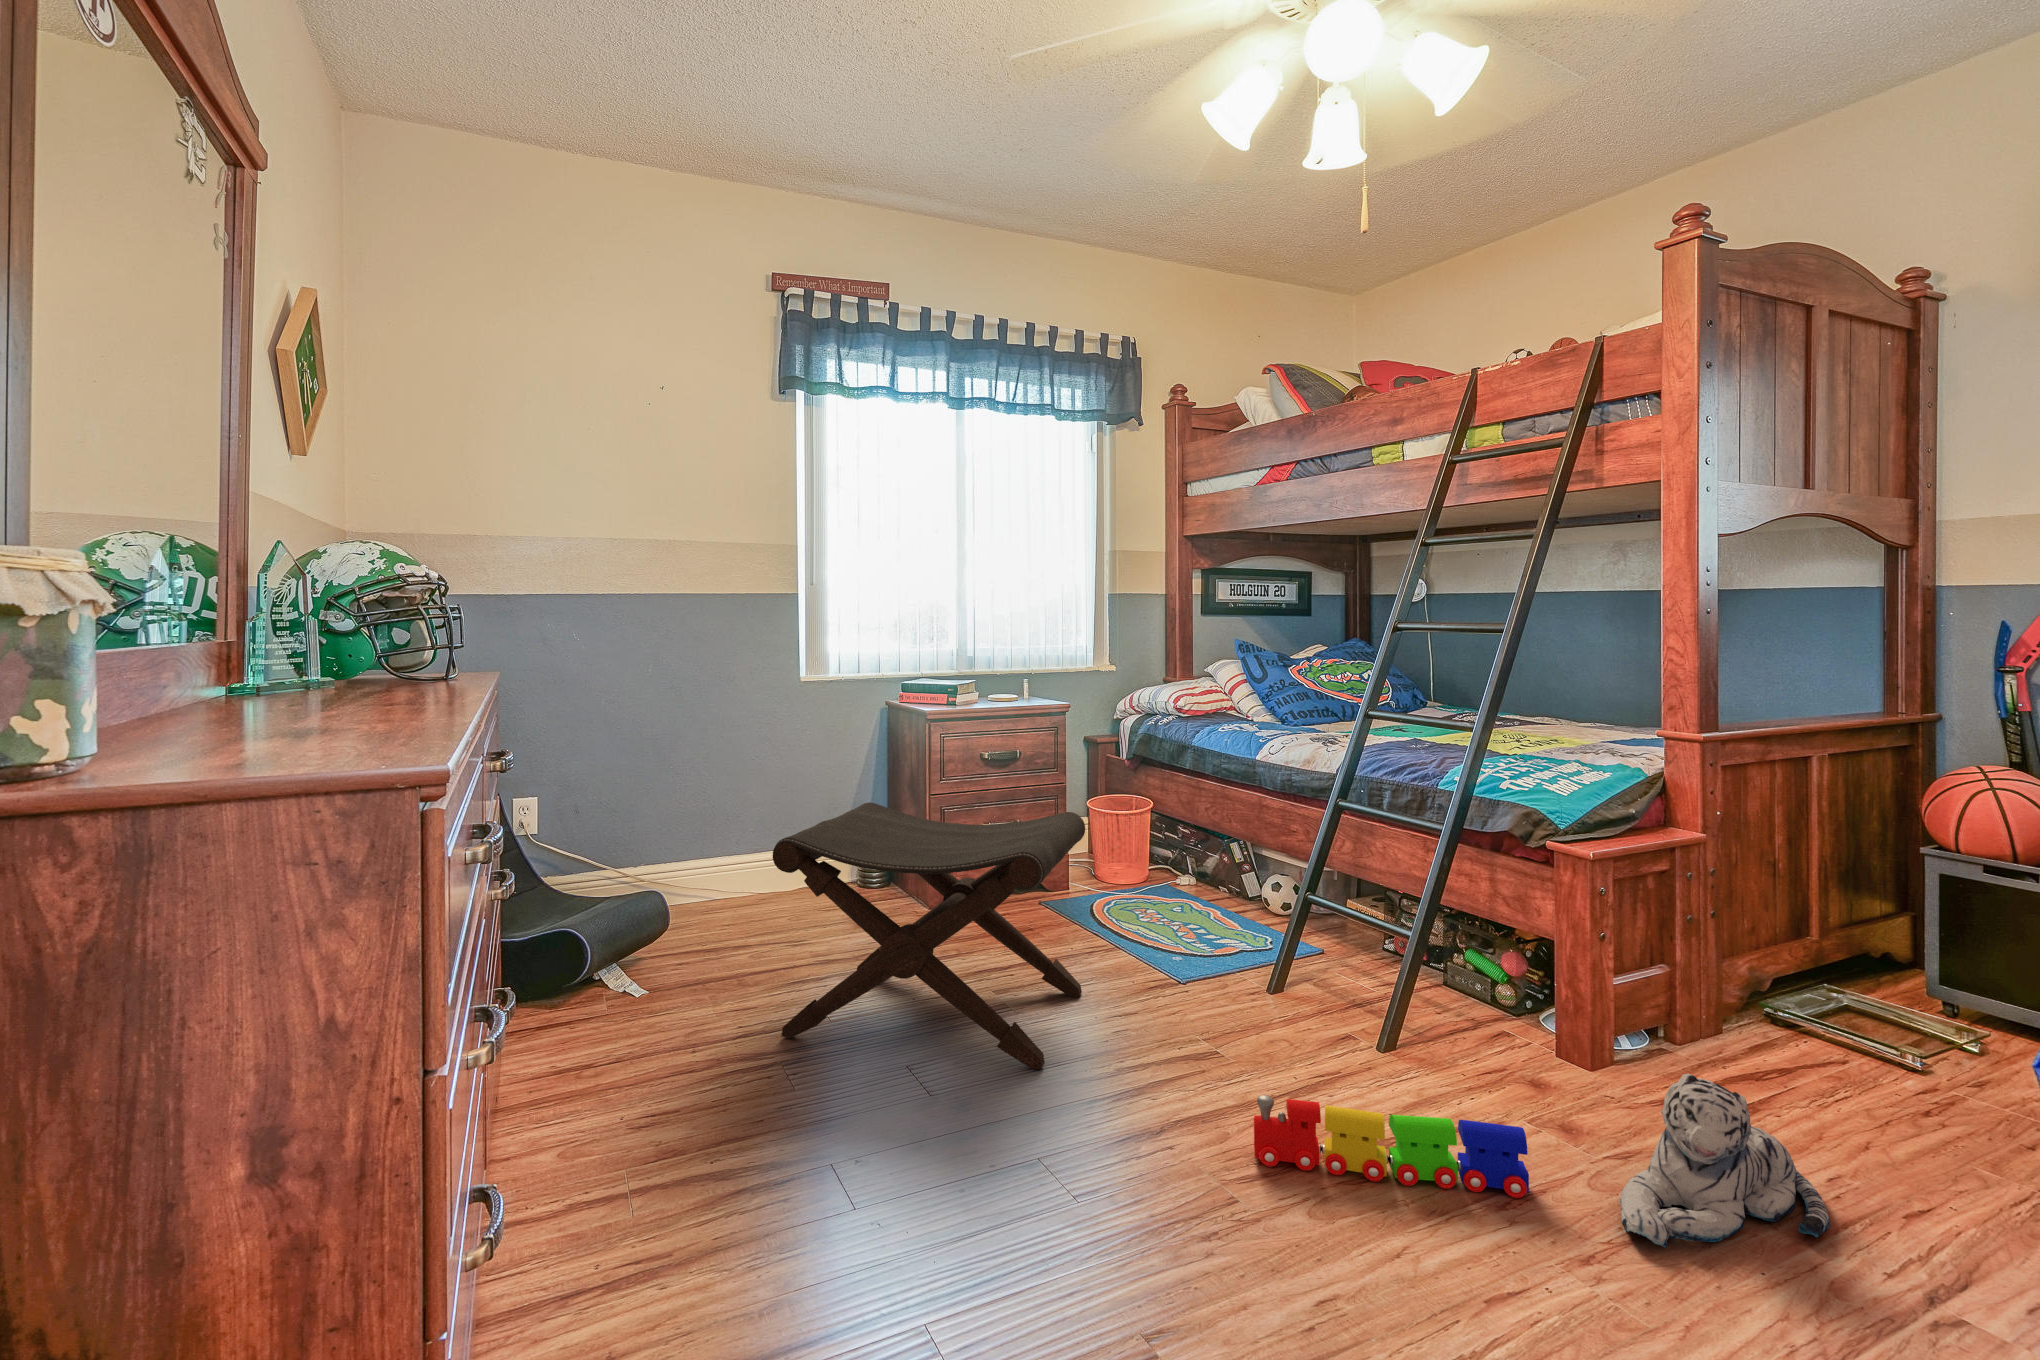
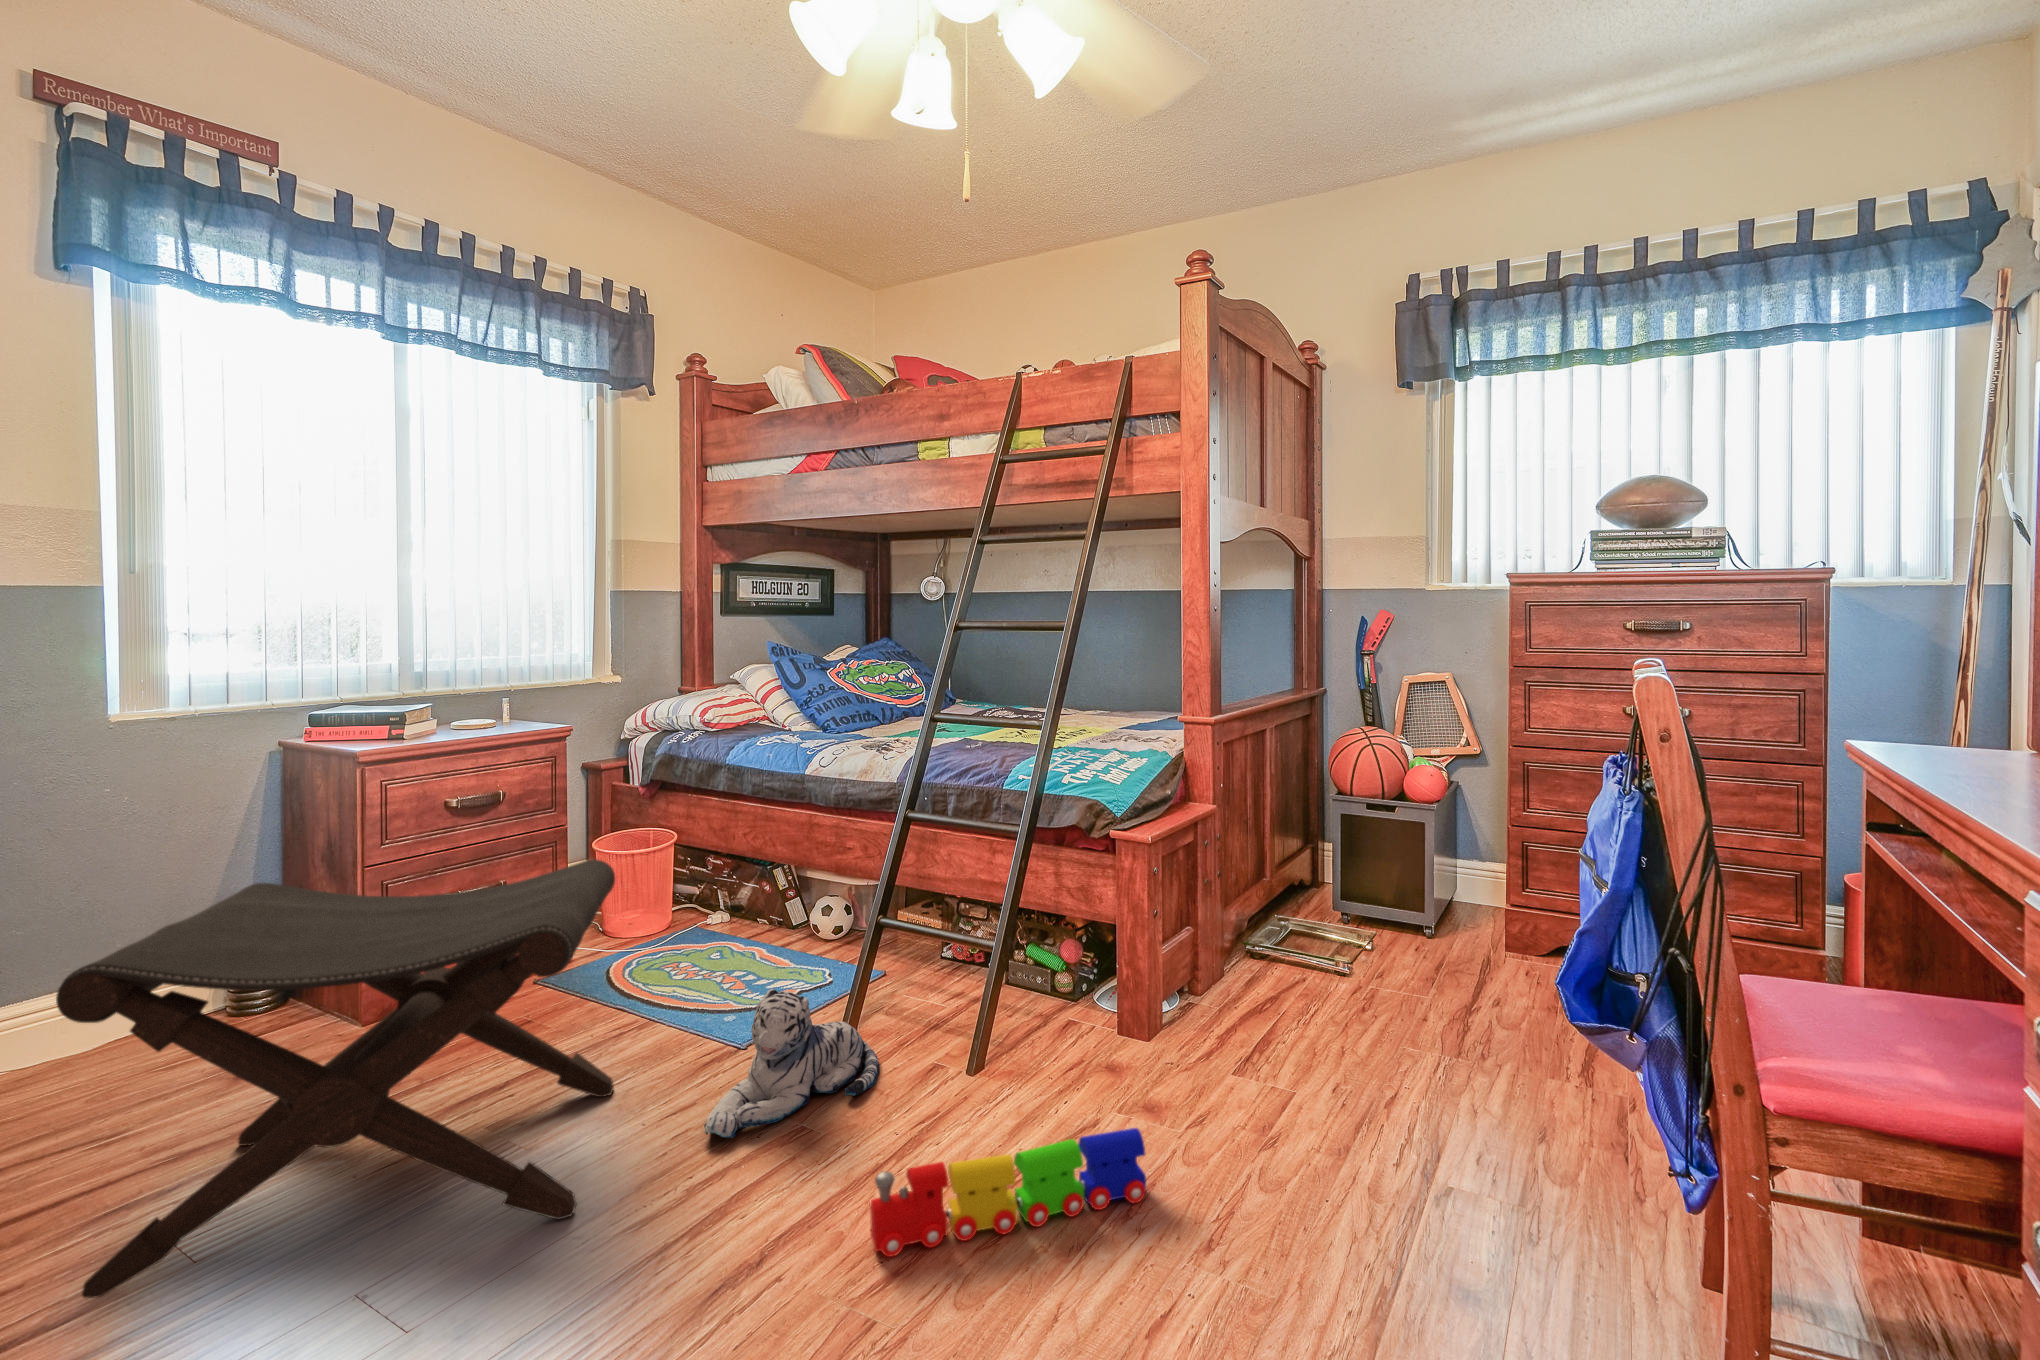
plush toy: present [1620,1074,1830,1247] -> present [704,989,879,1138]

